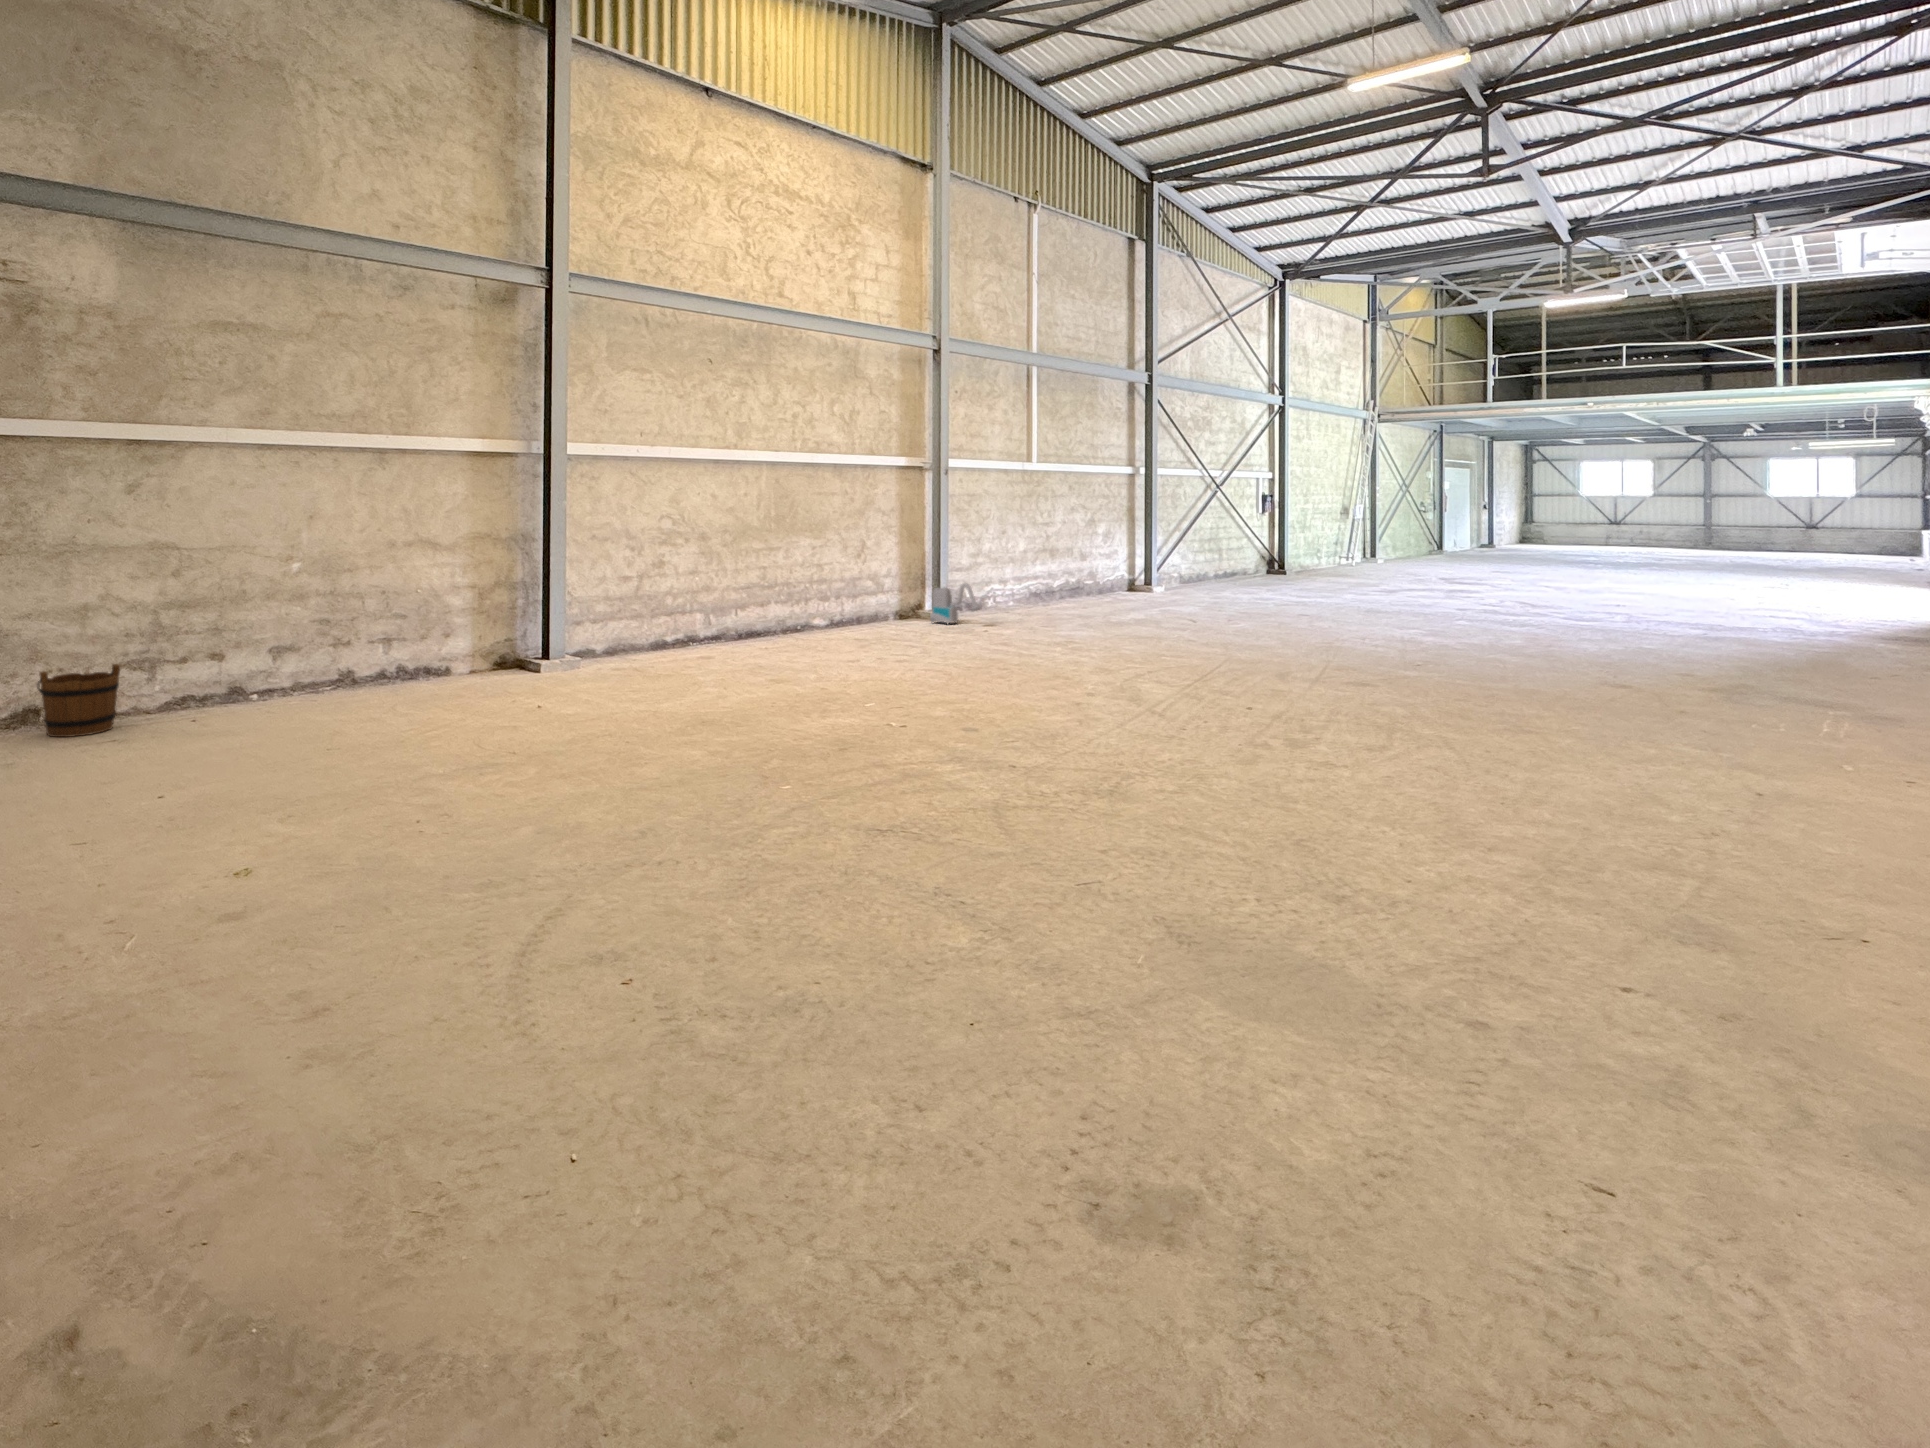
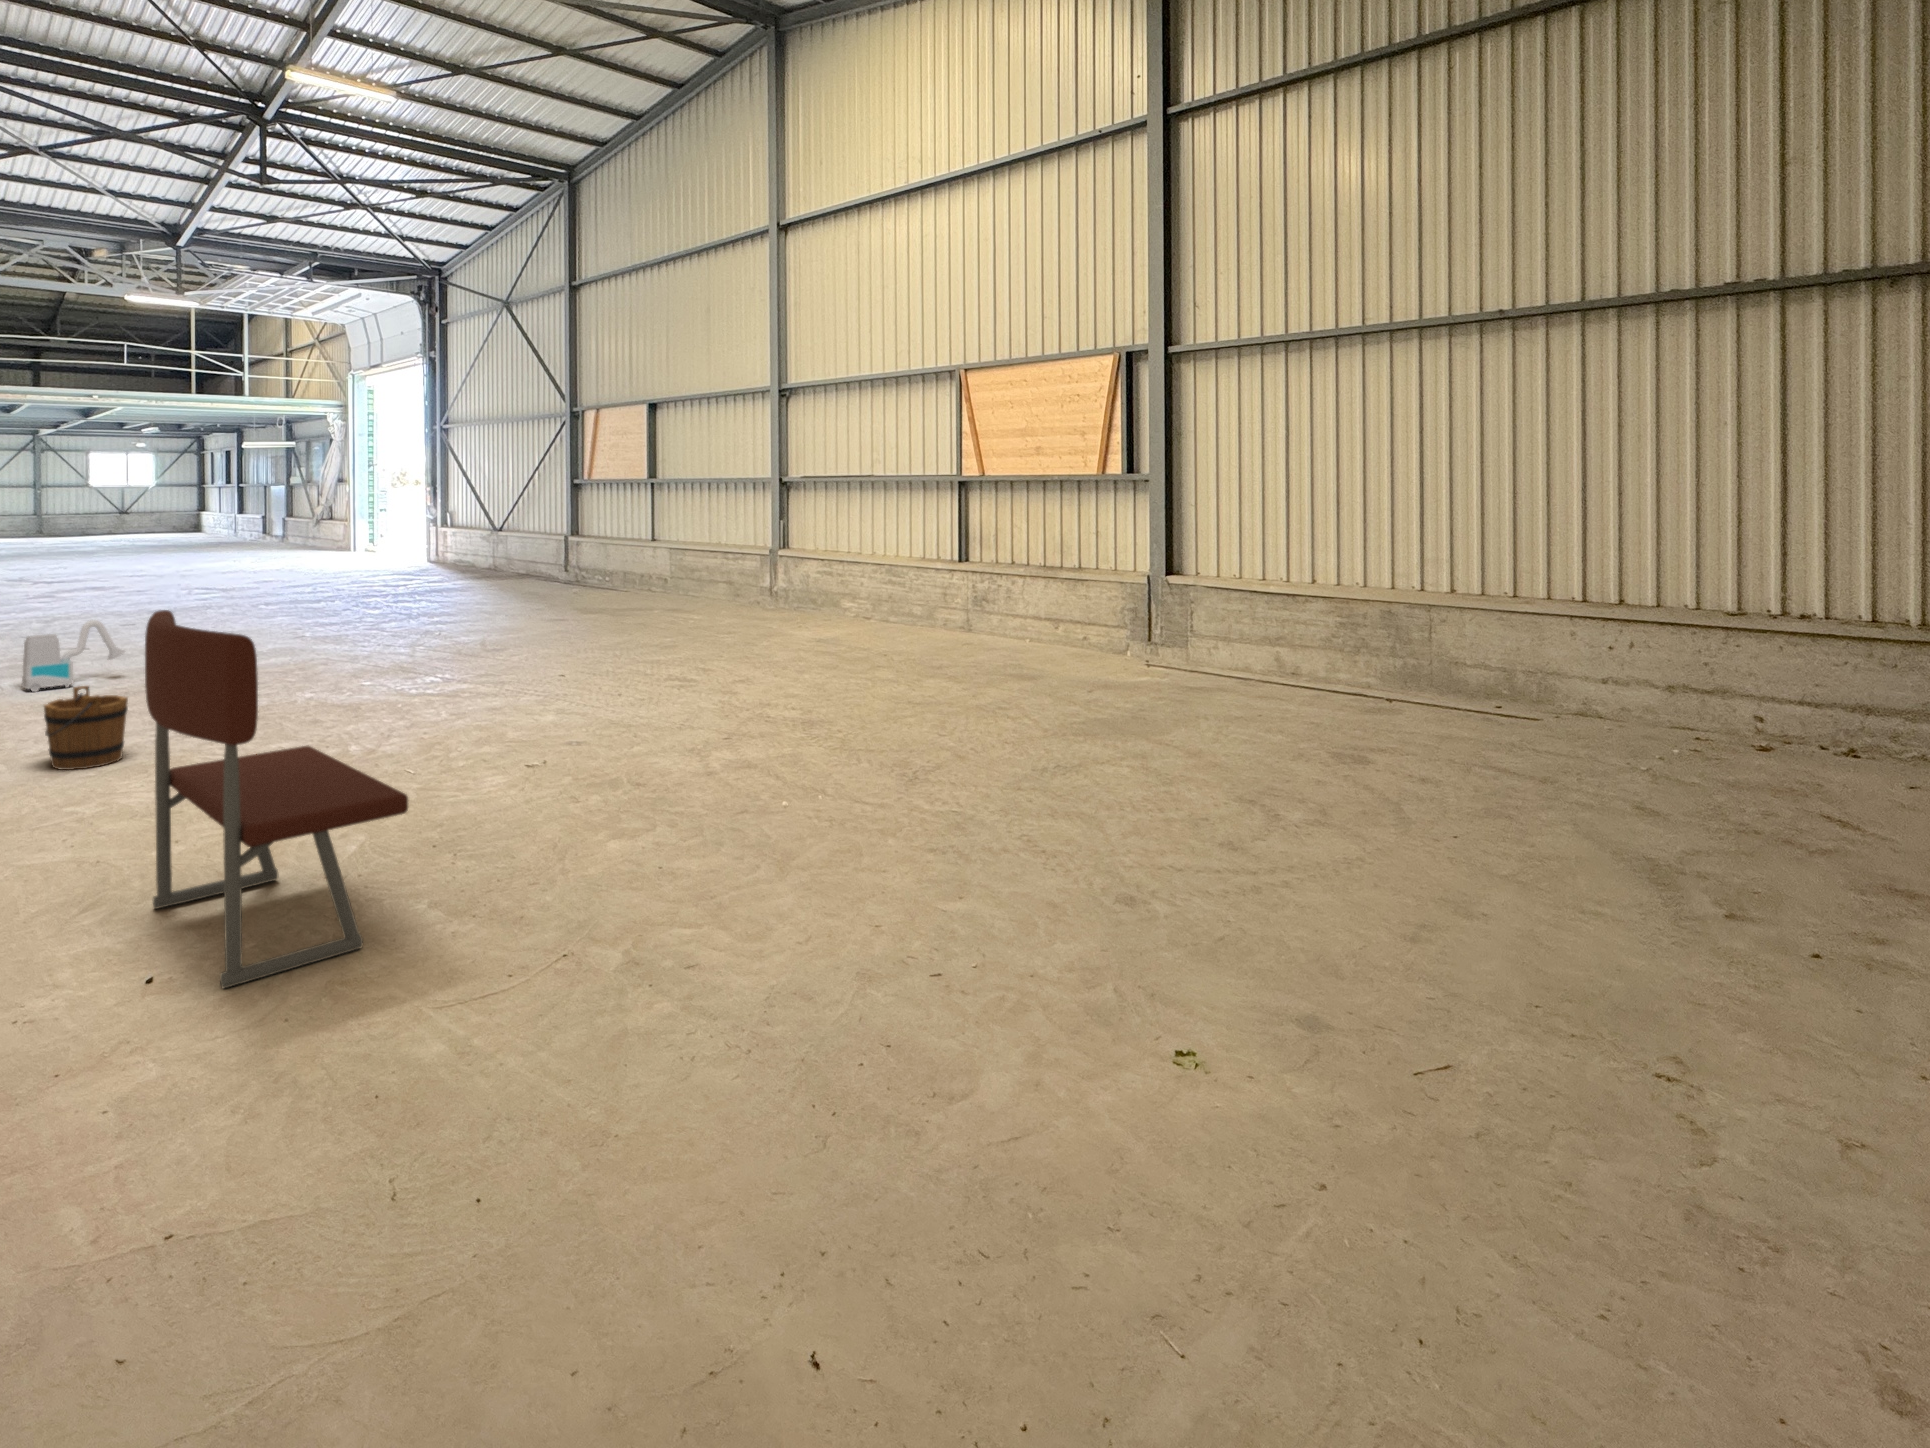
bench: none [355,544,508,697] -> present [145,610,408,988]
bucket: present [38,664,120,737] -> present [44,686,128,770]

